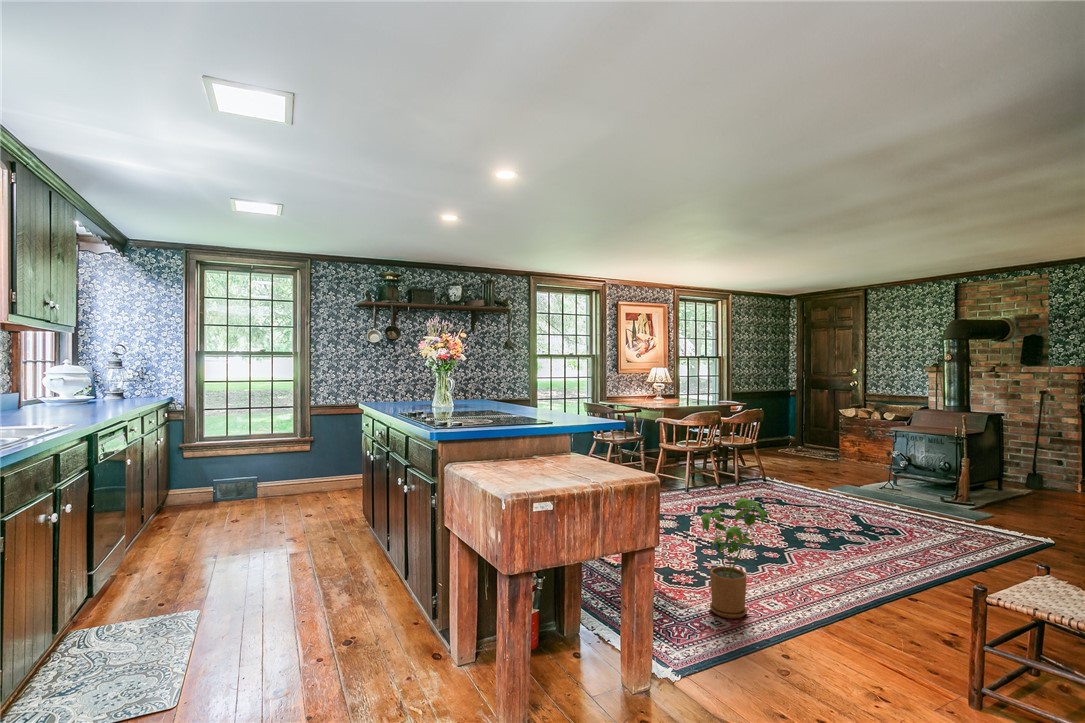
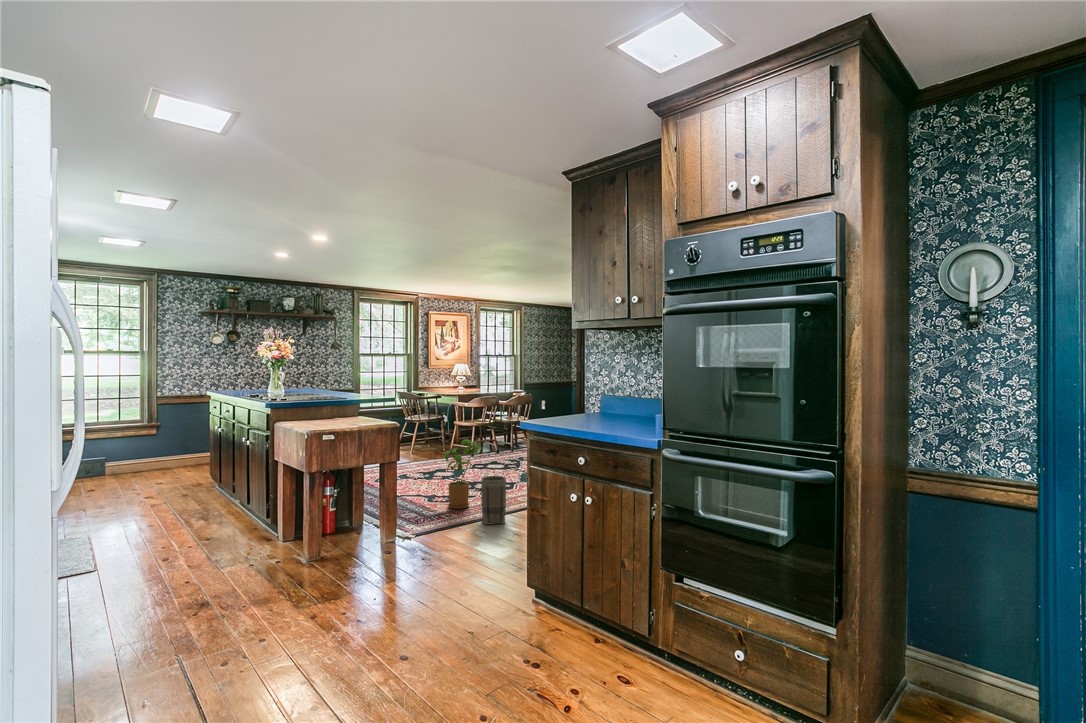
basket: none [795,576,848,677] -> present [481,476,506,525]

